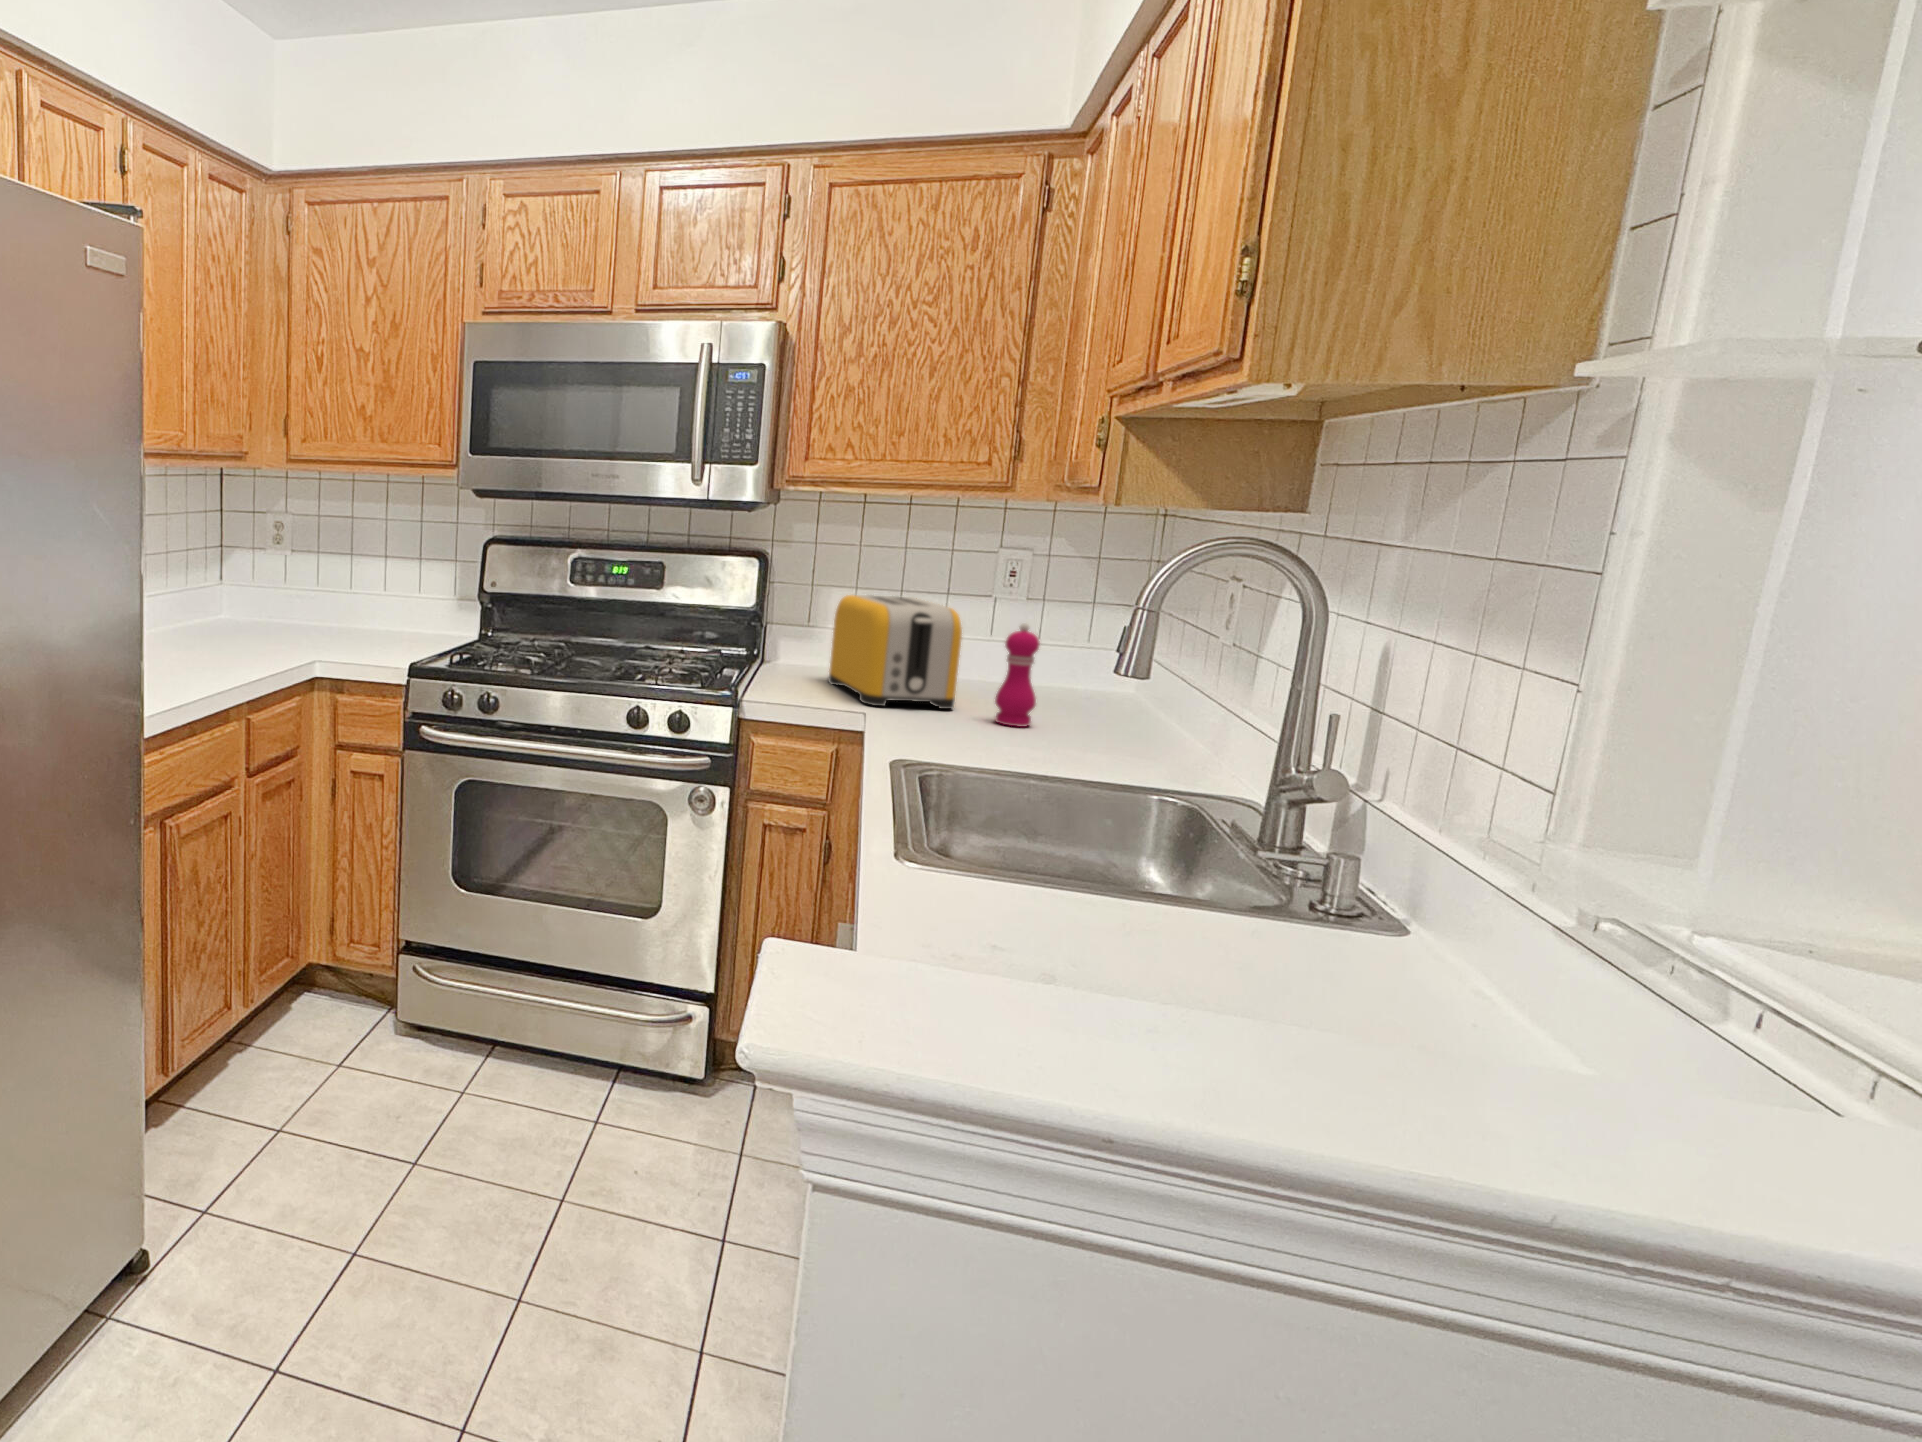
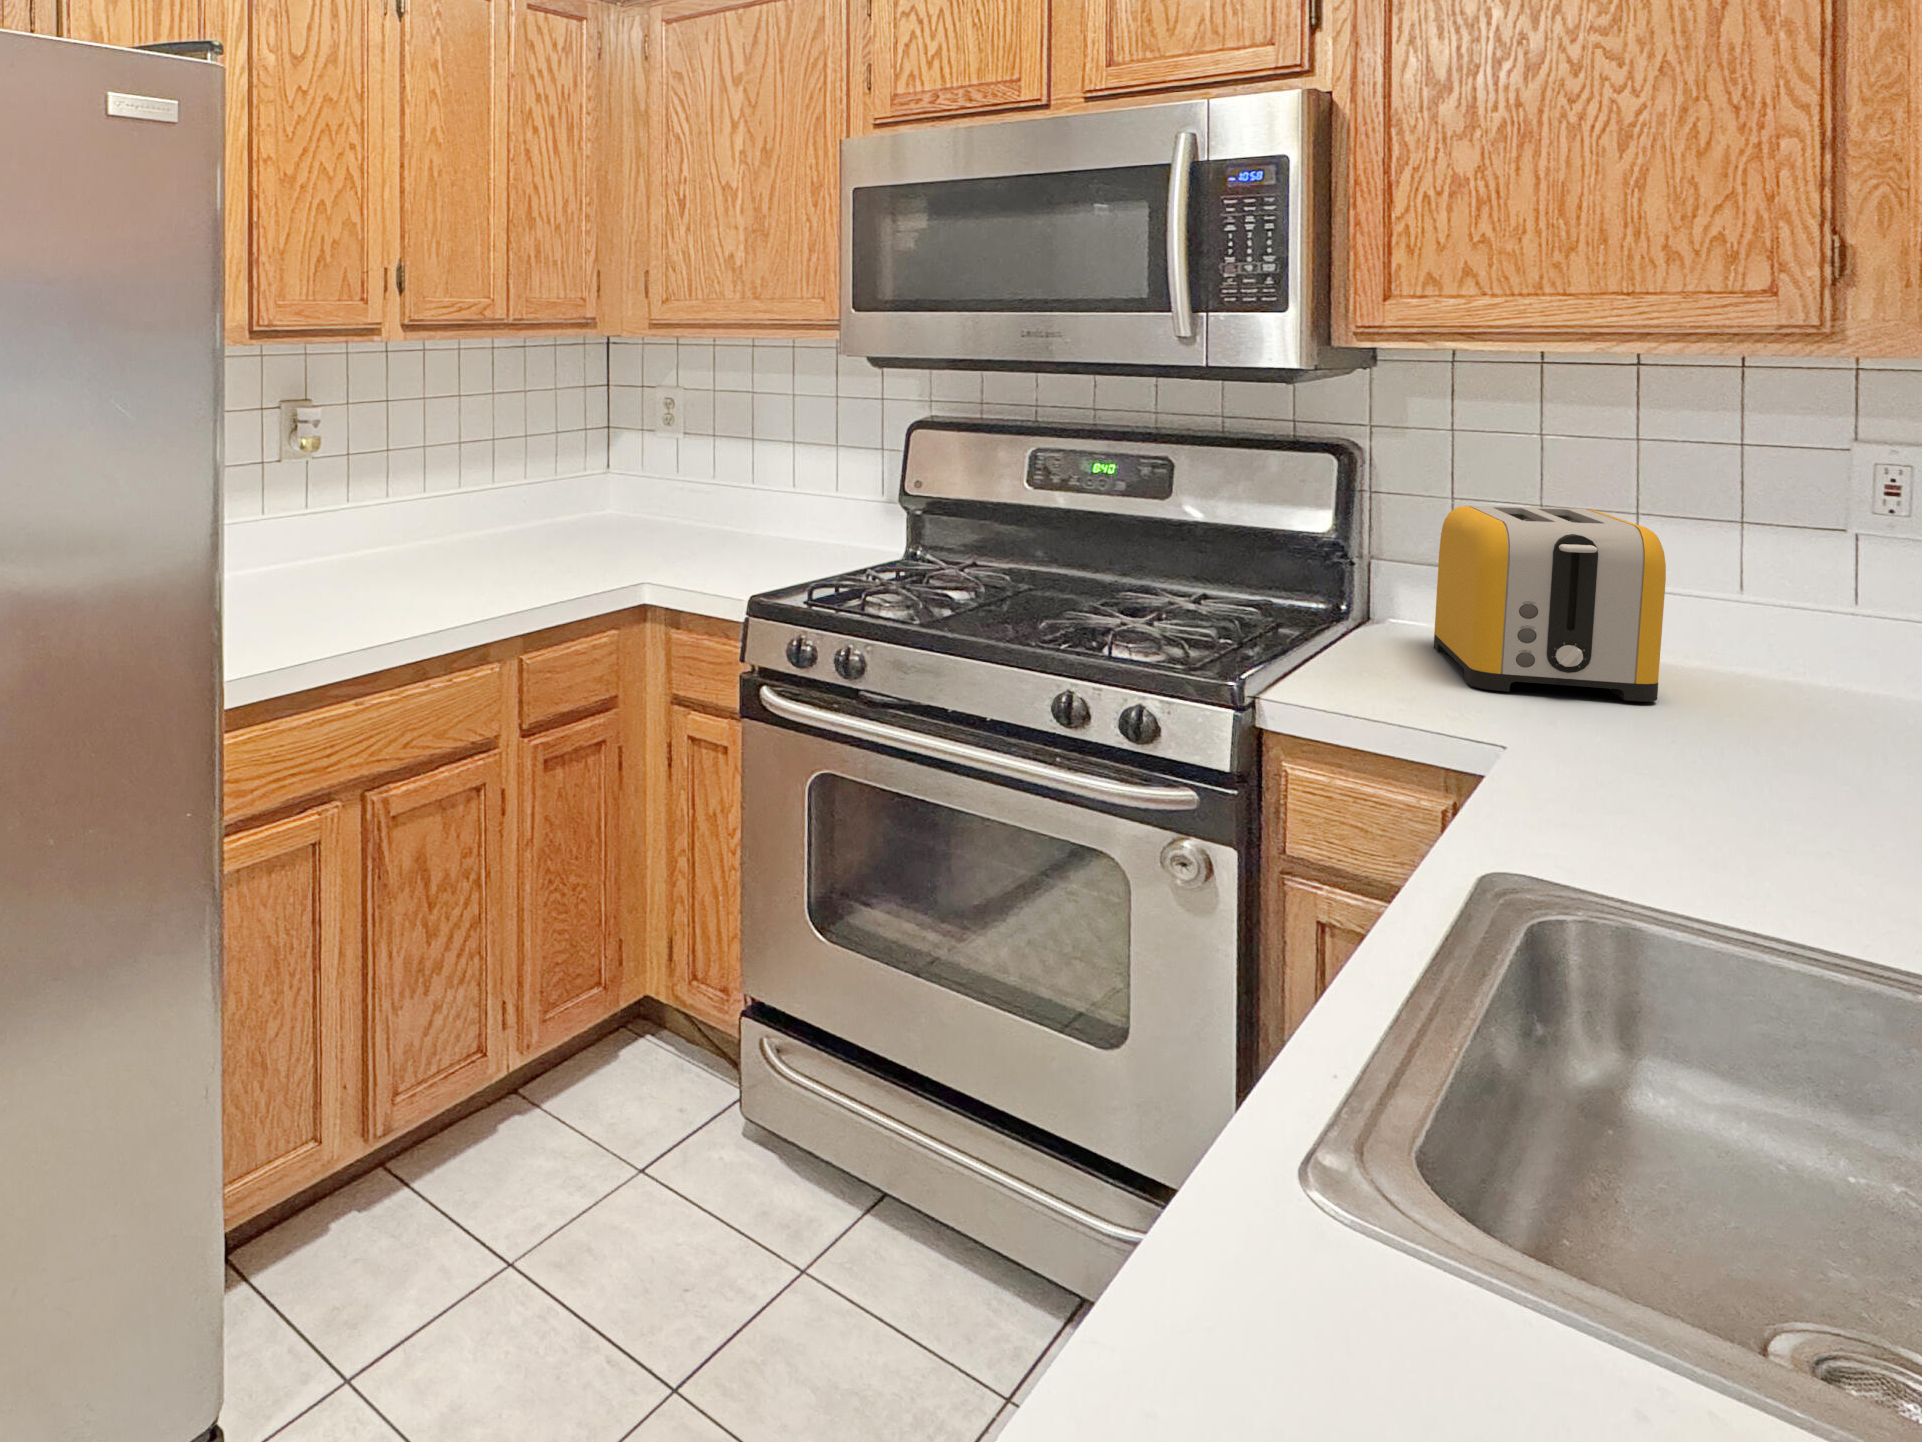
pepper mill: present [995,623,1039,726] -> none [1730,554,1823,741]

